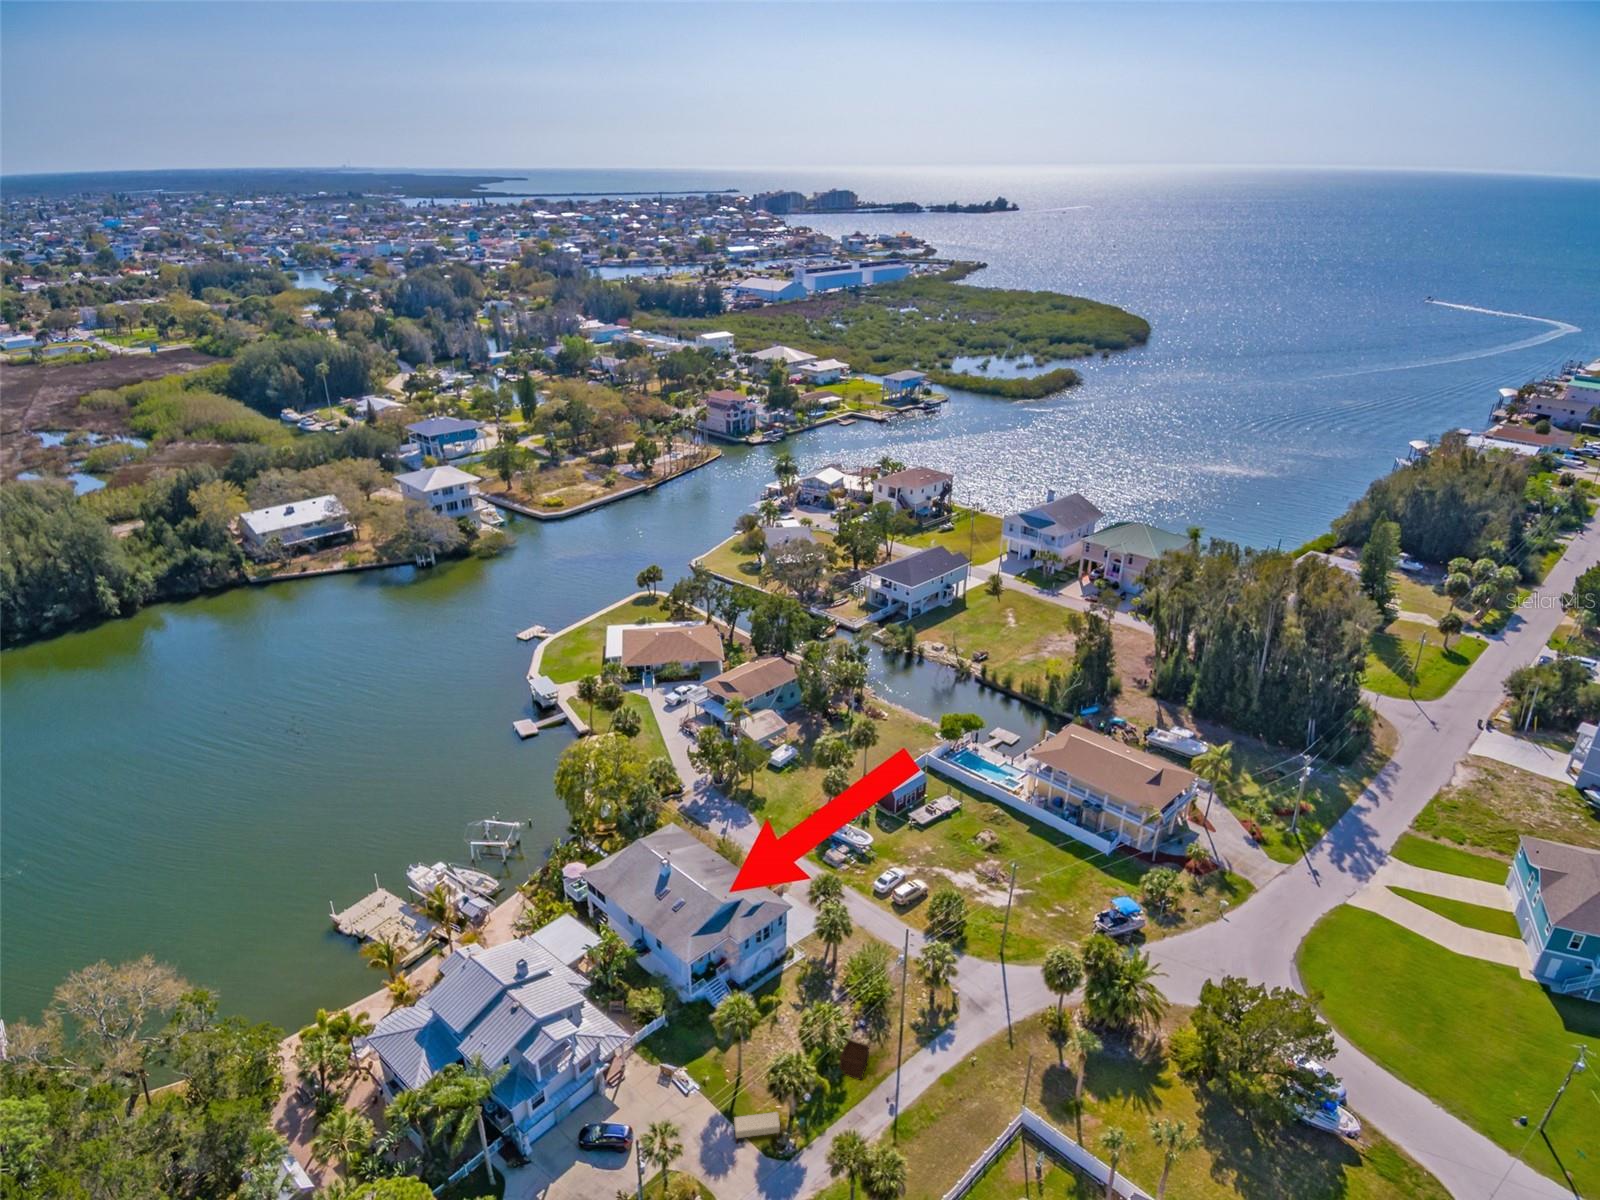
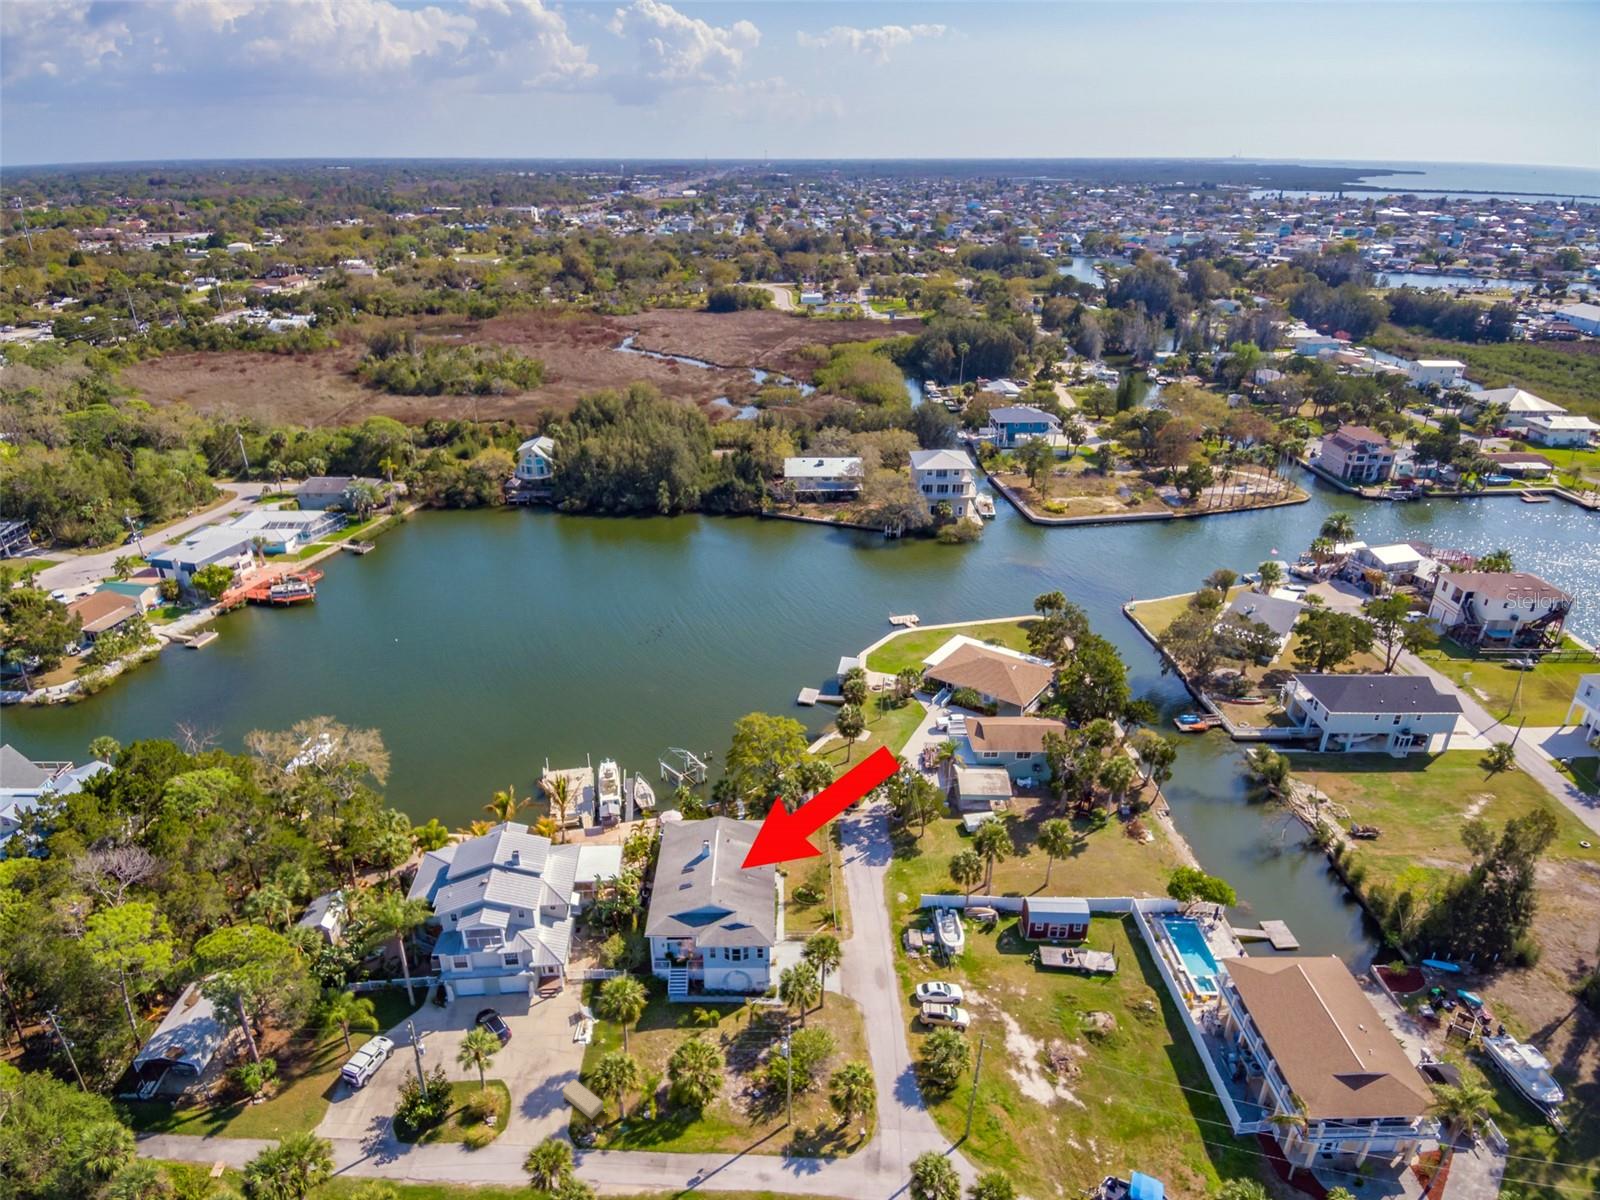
wooden crate: present [839,1040,869,1080] -> none [690,1092,723,1139]

